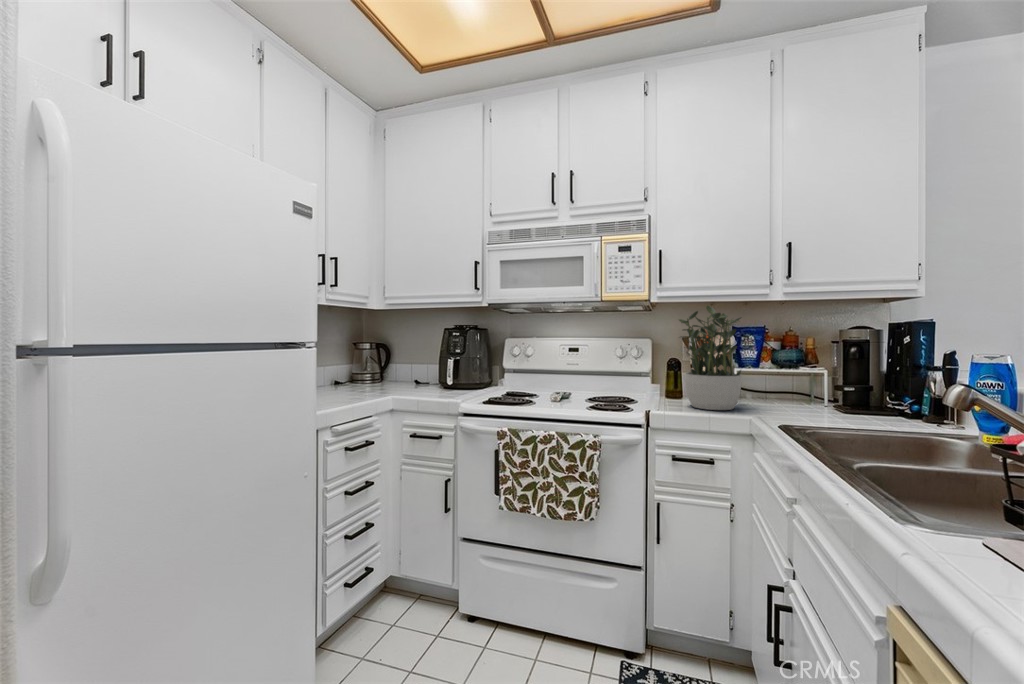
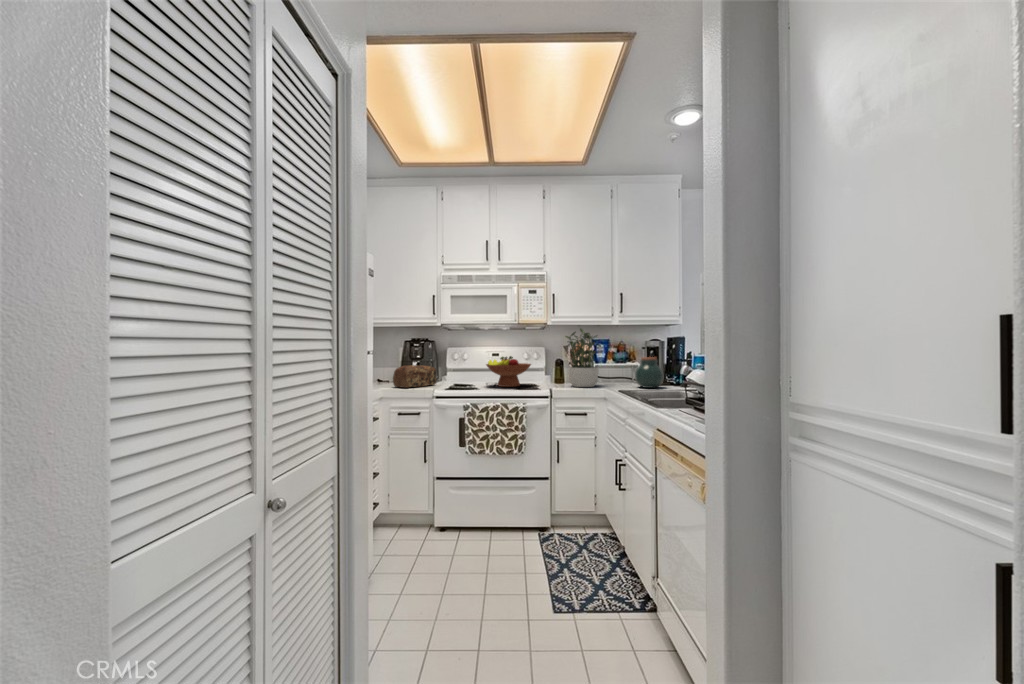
fruit bowl: none [546,352,620,402] -> present [486,356,531,387]
jar: none [818,359,884,420] -> present [635,357,663,388]
bread loaf: none [416,363,480,396] -> present [393,365,437,388]

